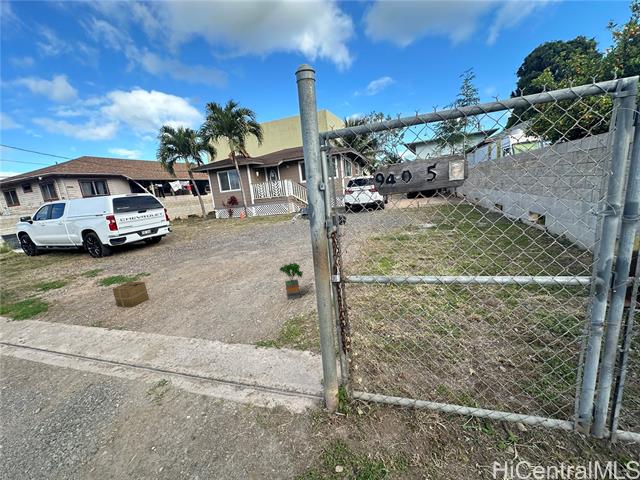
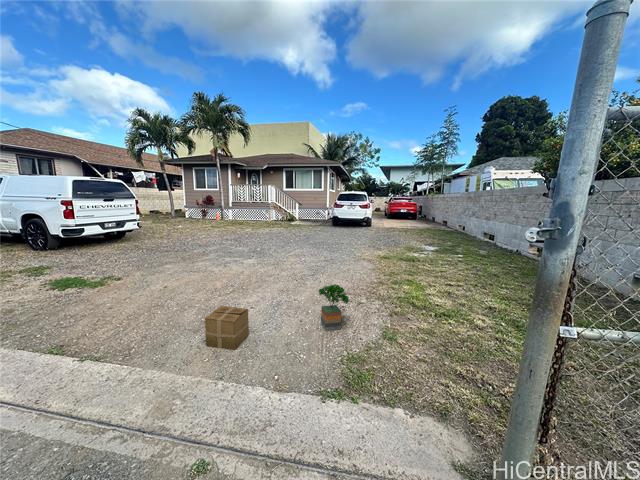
cardboard box: present [113,282,149,307] -> present [205,306,249,350]

